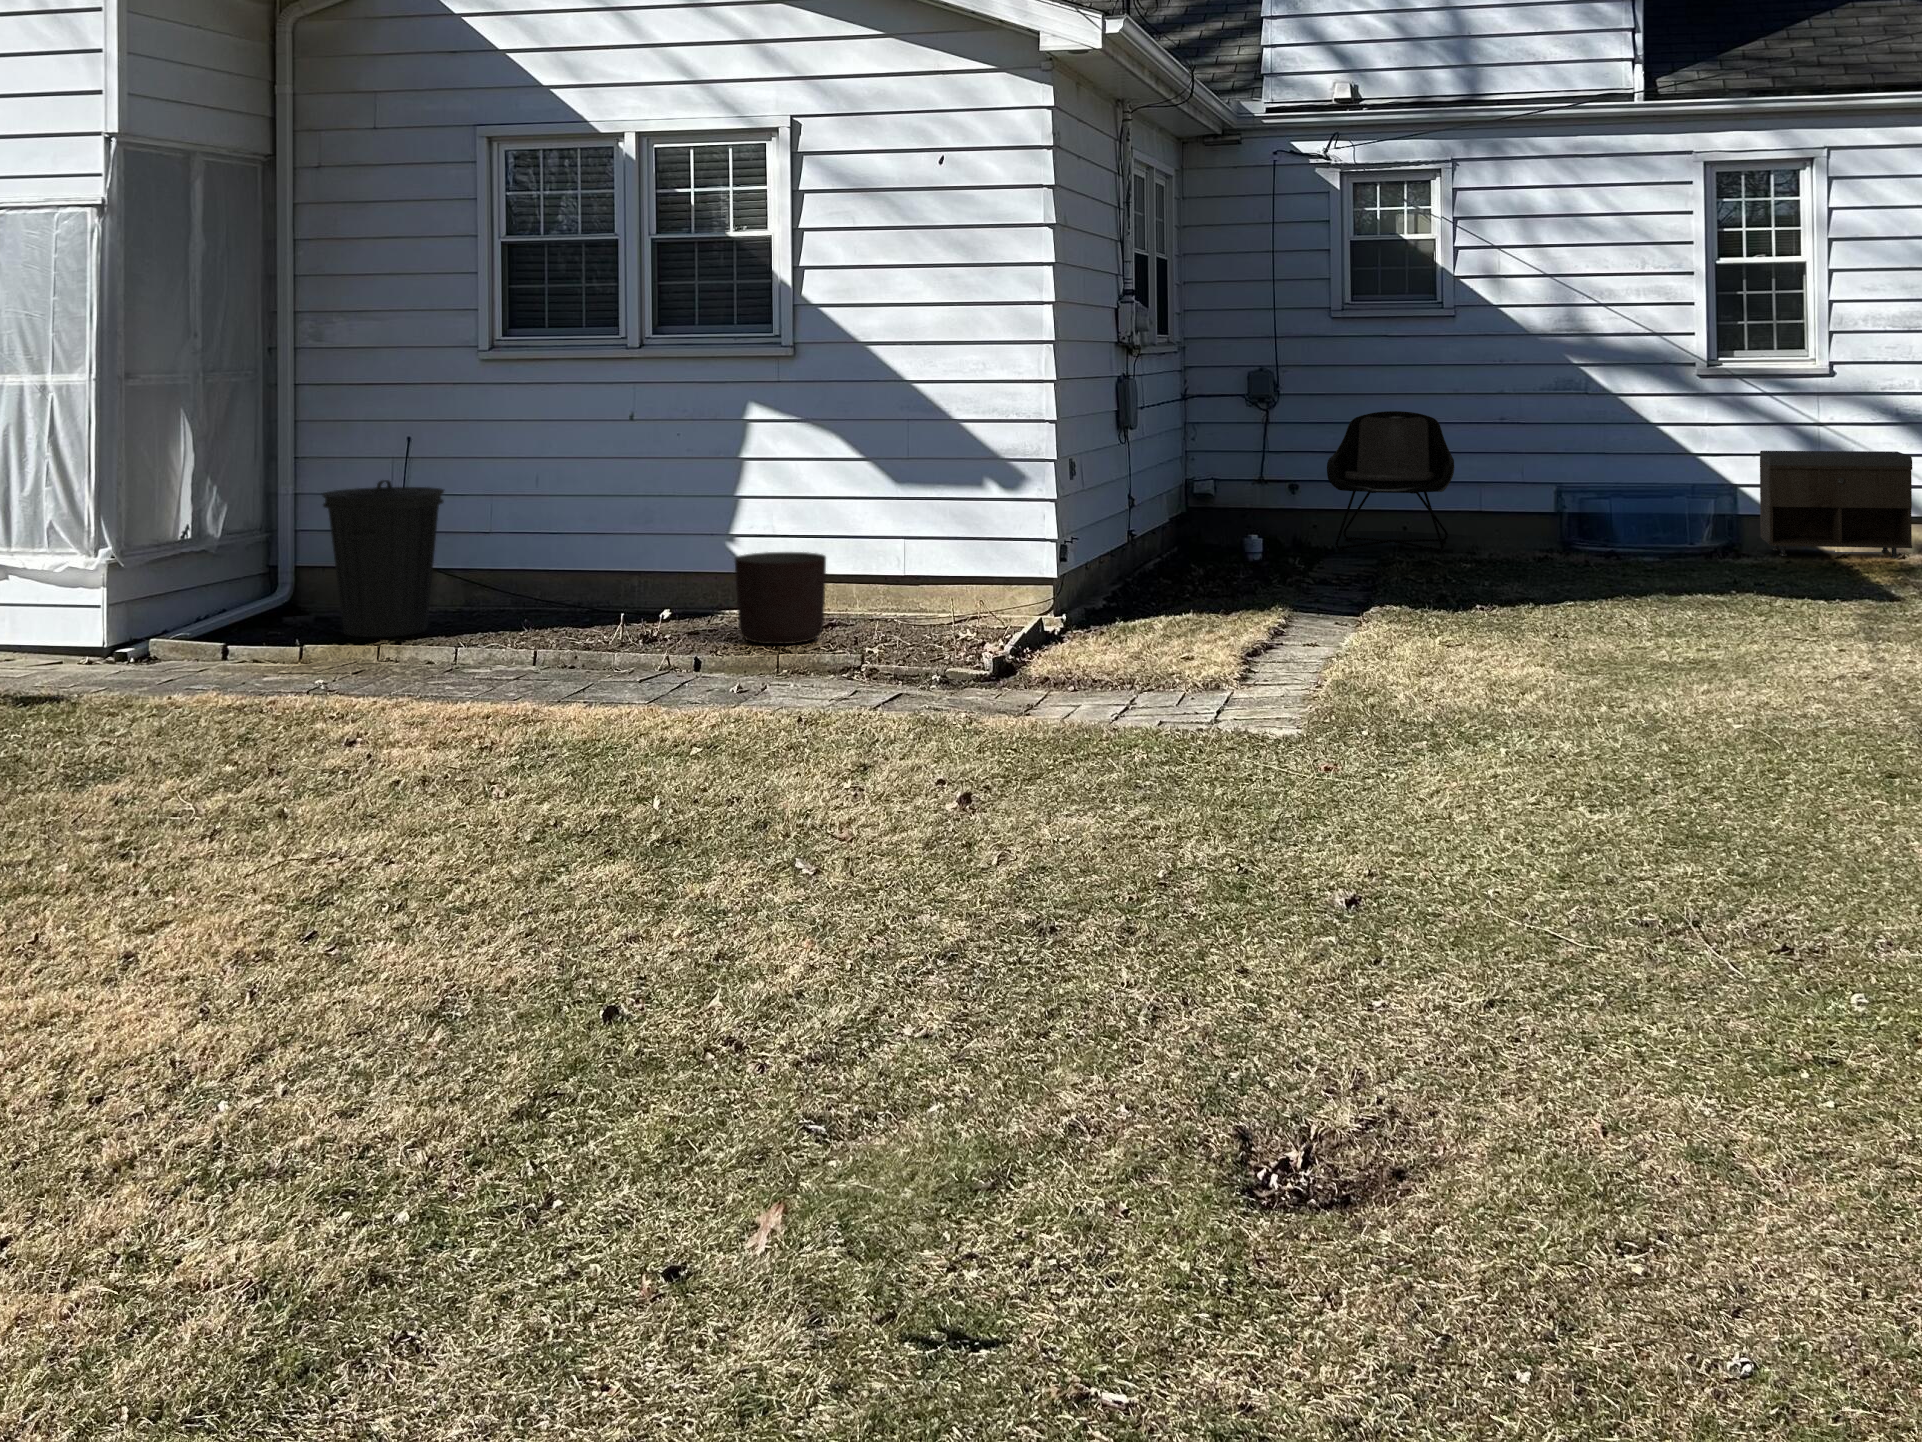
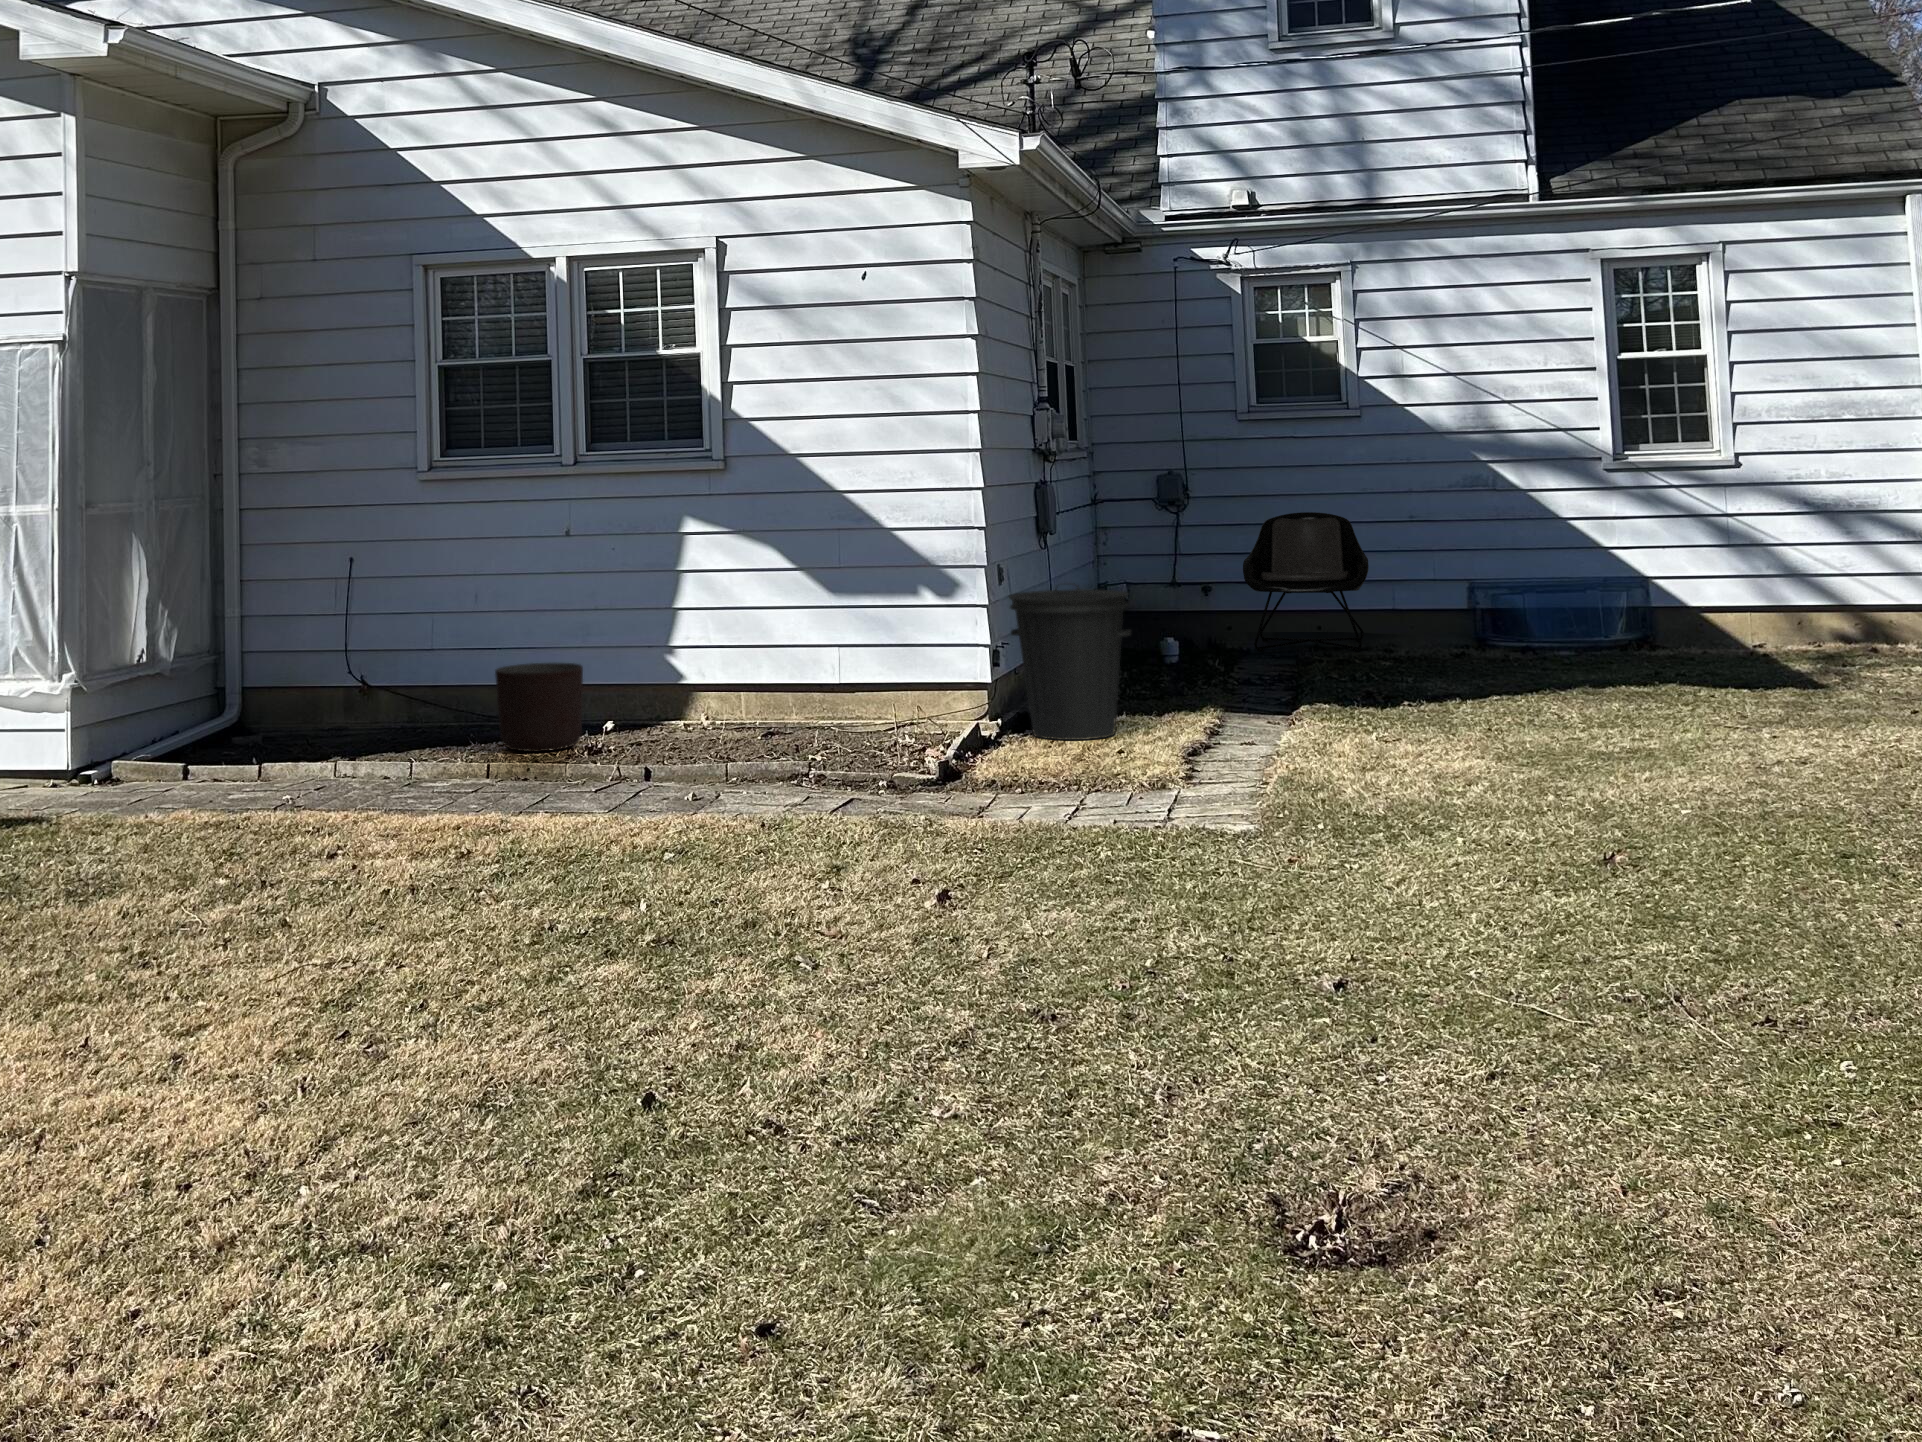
storage bench: present [1760,451,1912,558] -> none [1669,541,1825,646]
trash can: present [322,480,444,637] -> present [1009,585,1131,740]
planter: present [735,552,826,644] -> present [495,663,583,752]

